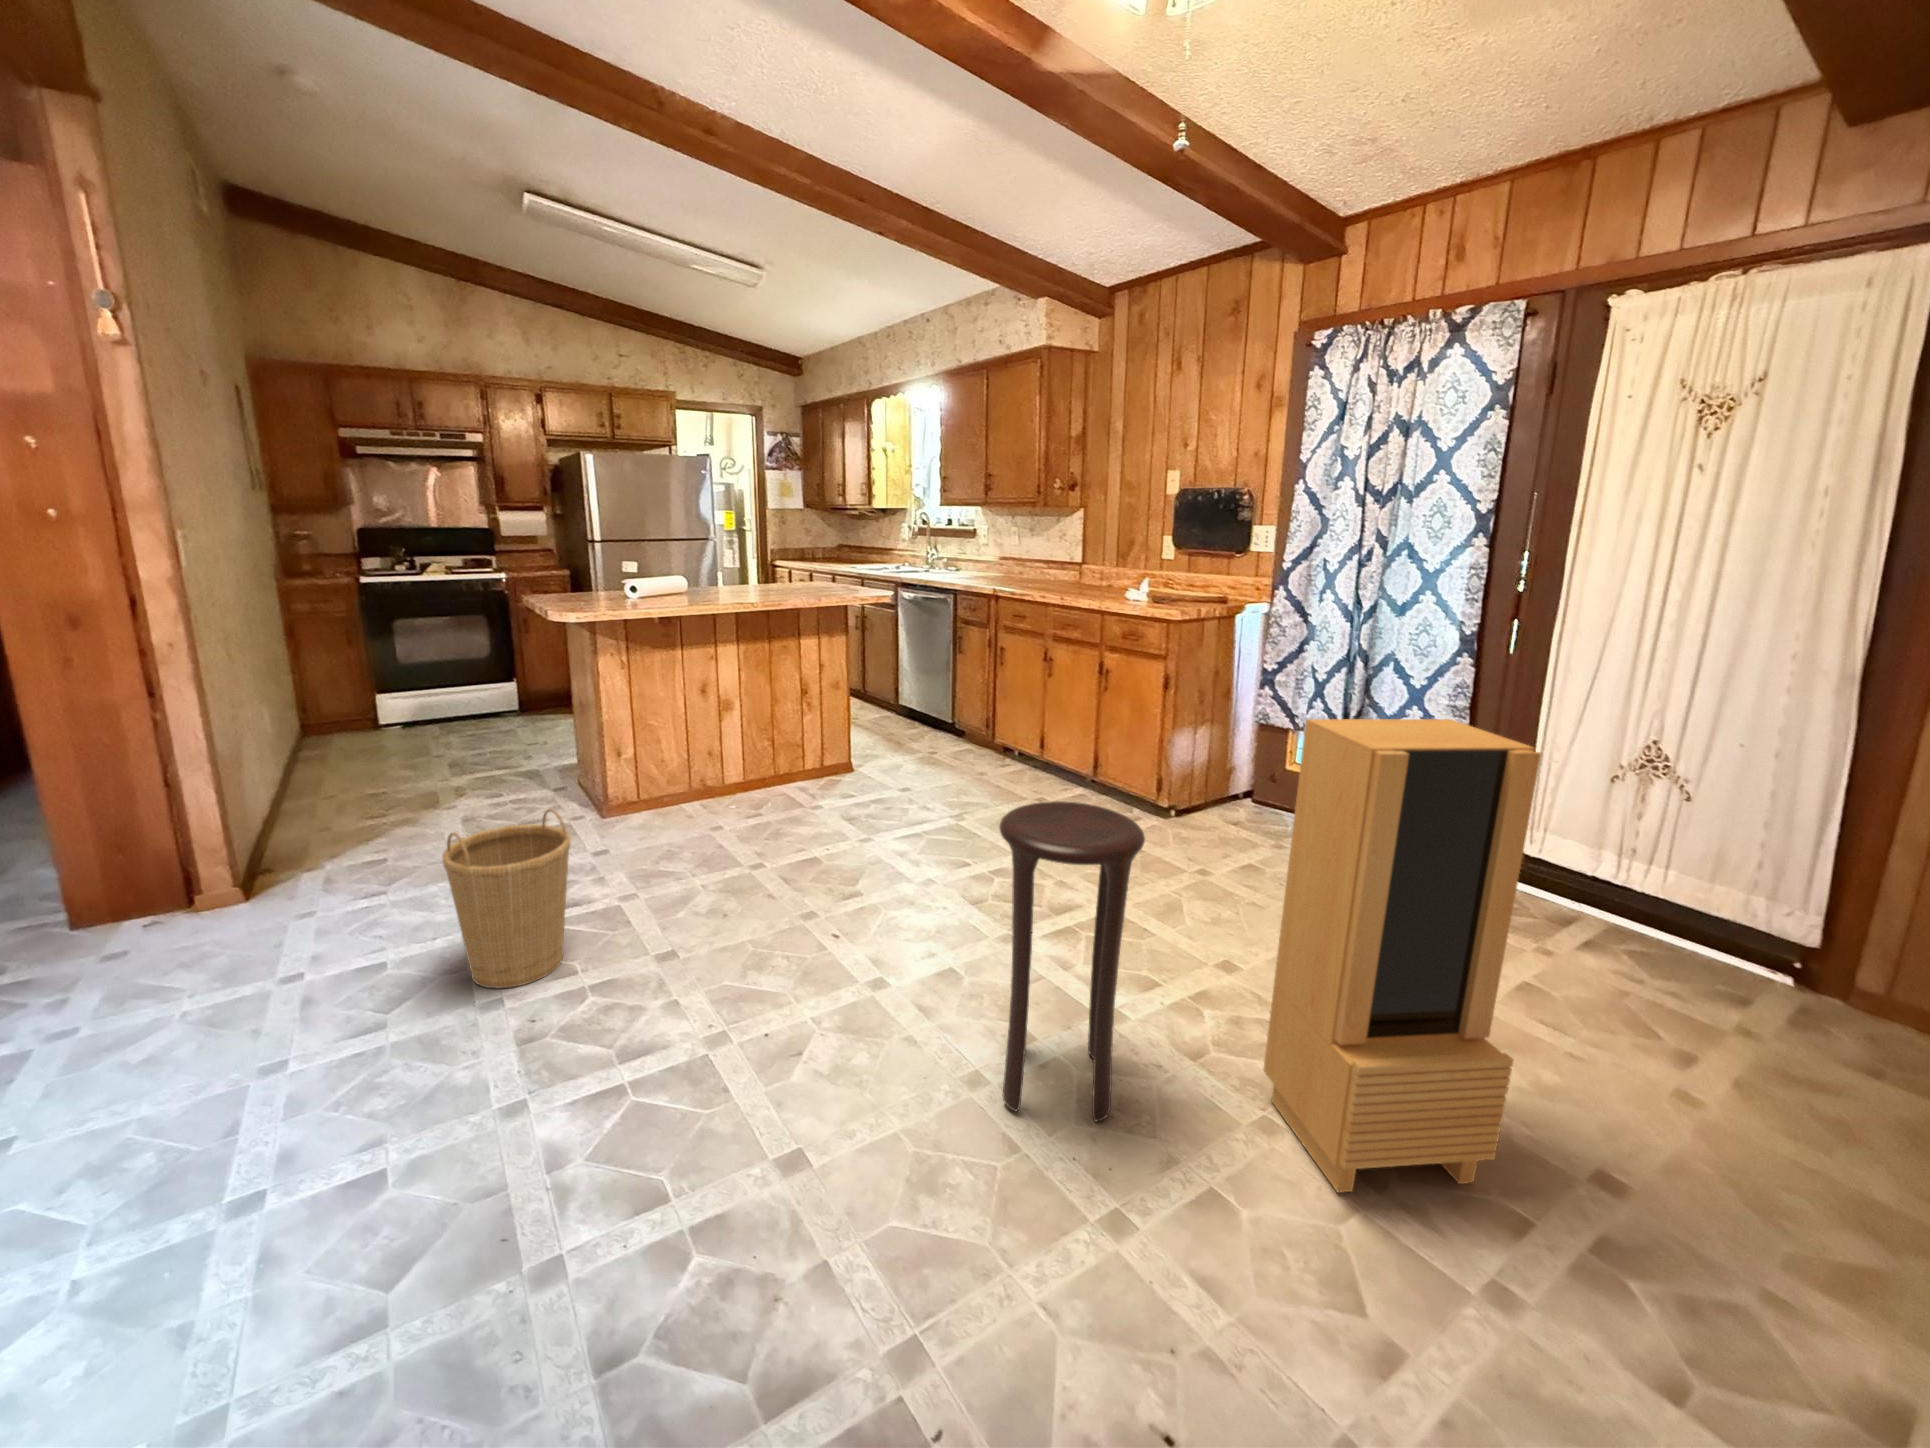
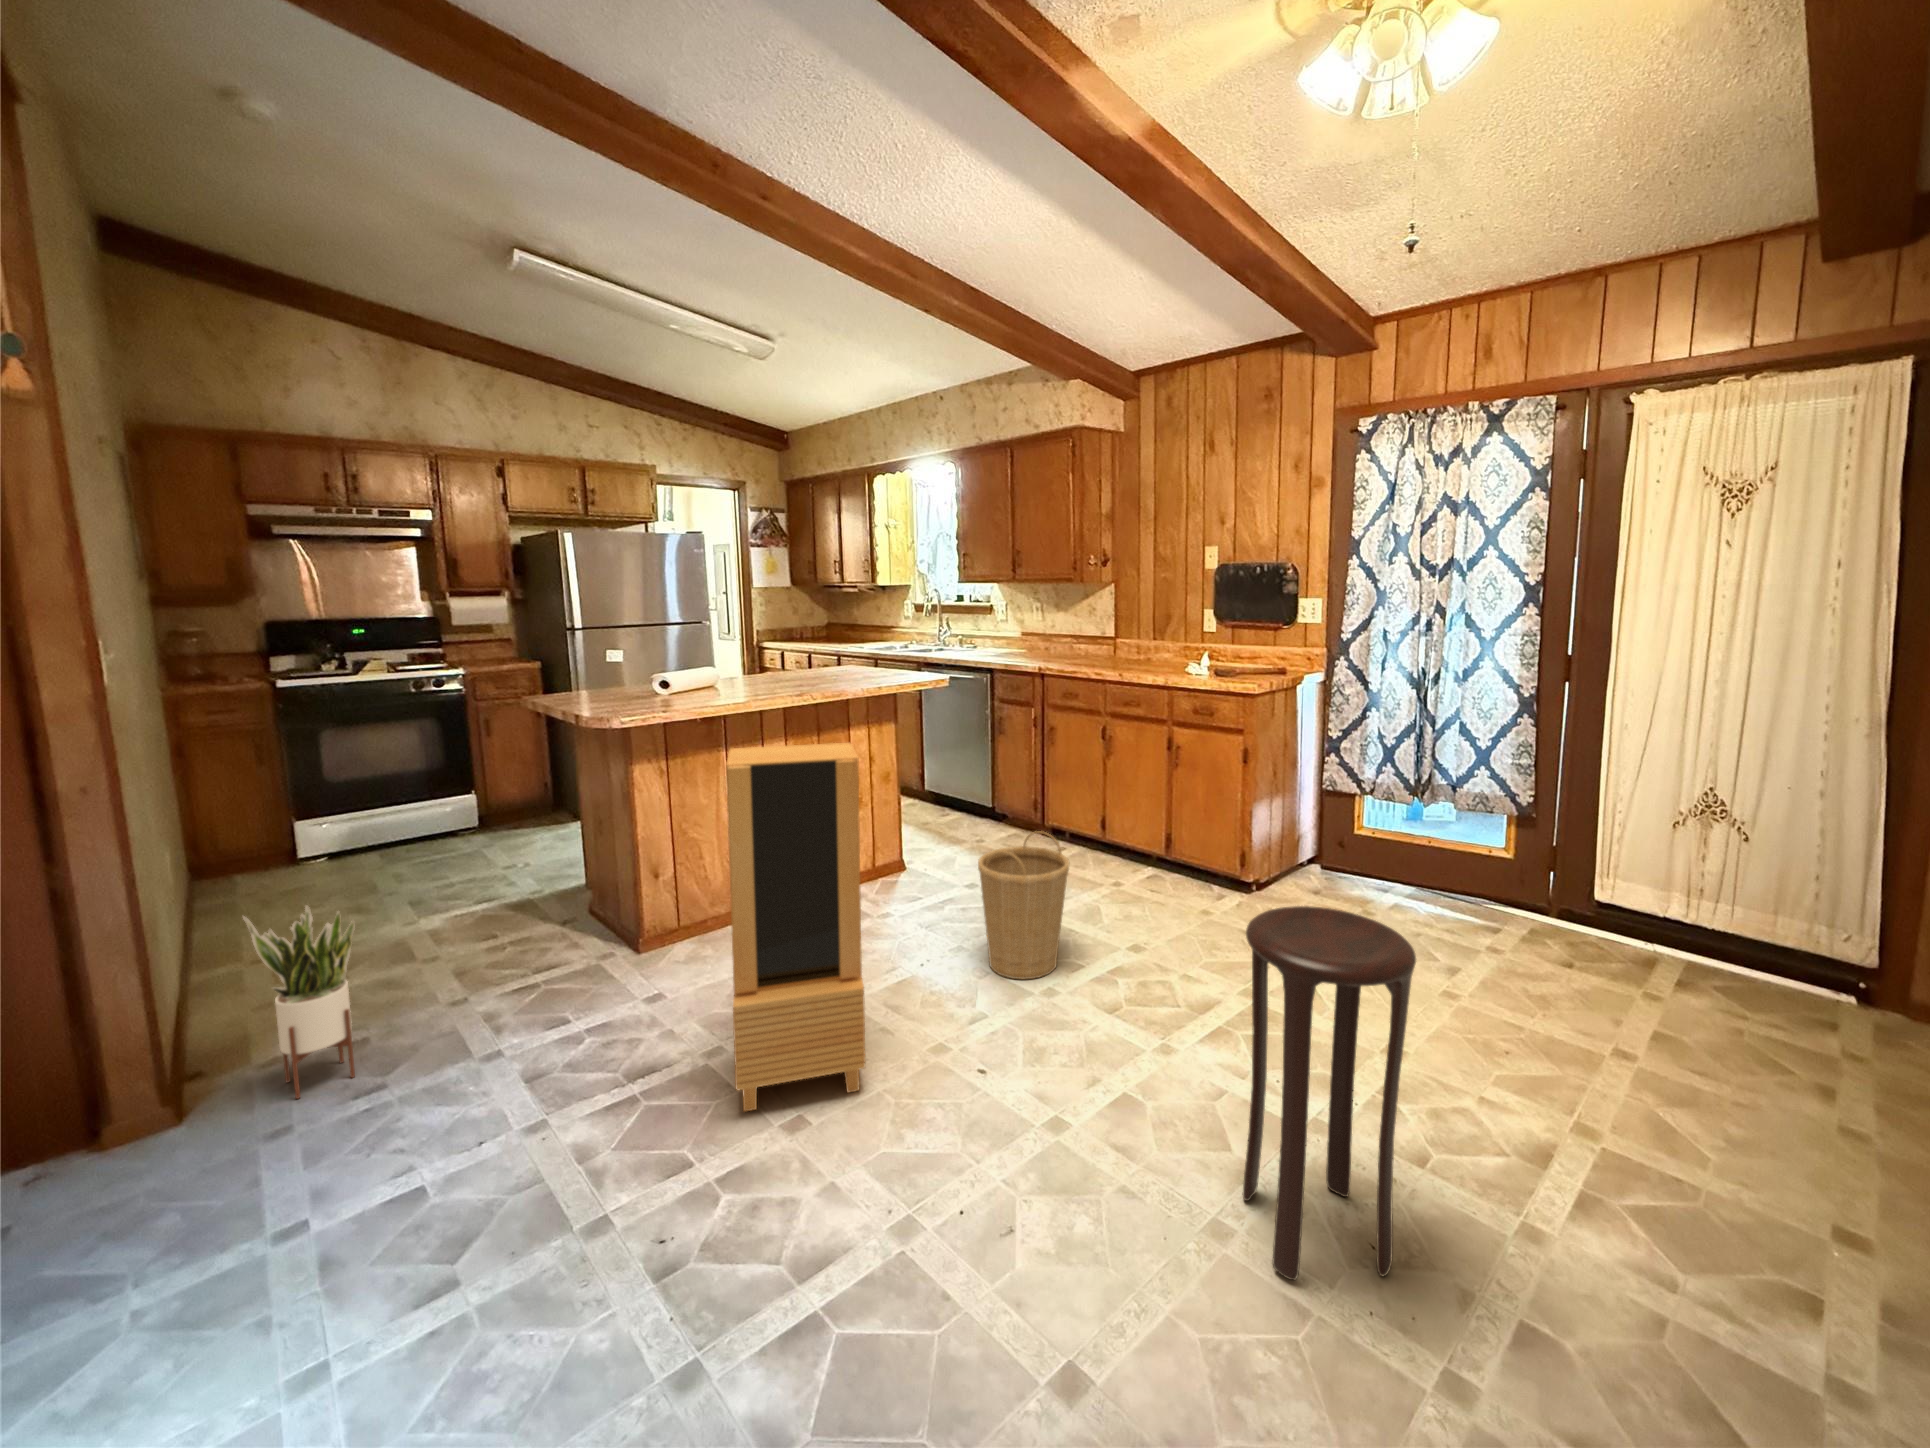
storage cabinet: present [1264,719,1541,1193] -> present [726,743,865,1111]
potted plant: none [297,745,378,889] -> present [243,906,355,1099]
basket: present [442,809,570,988] -> present [978,831,1069,979]

